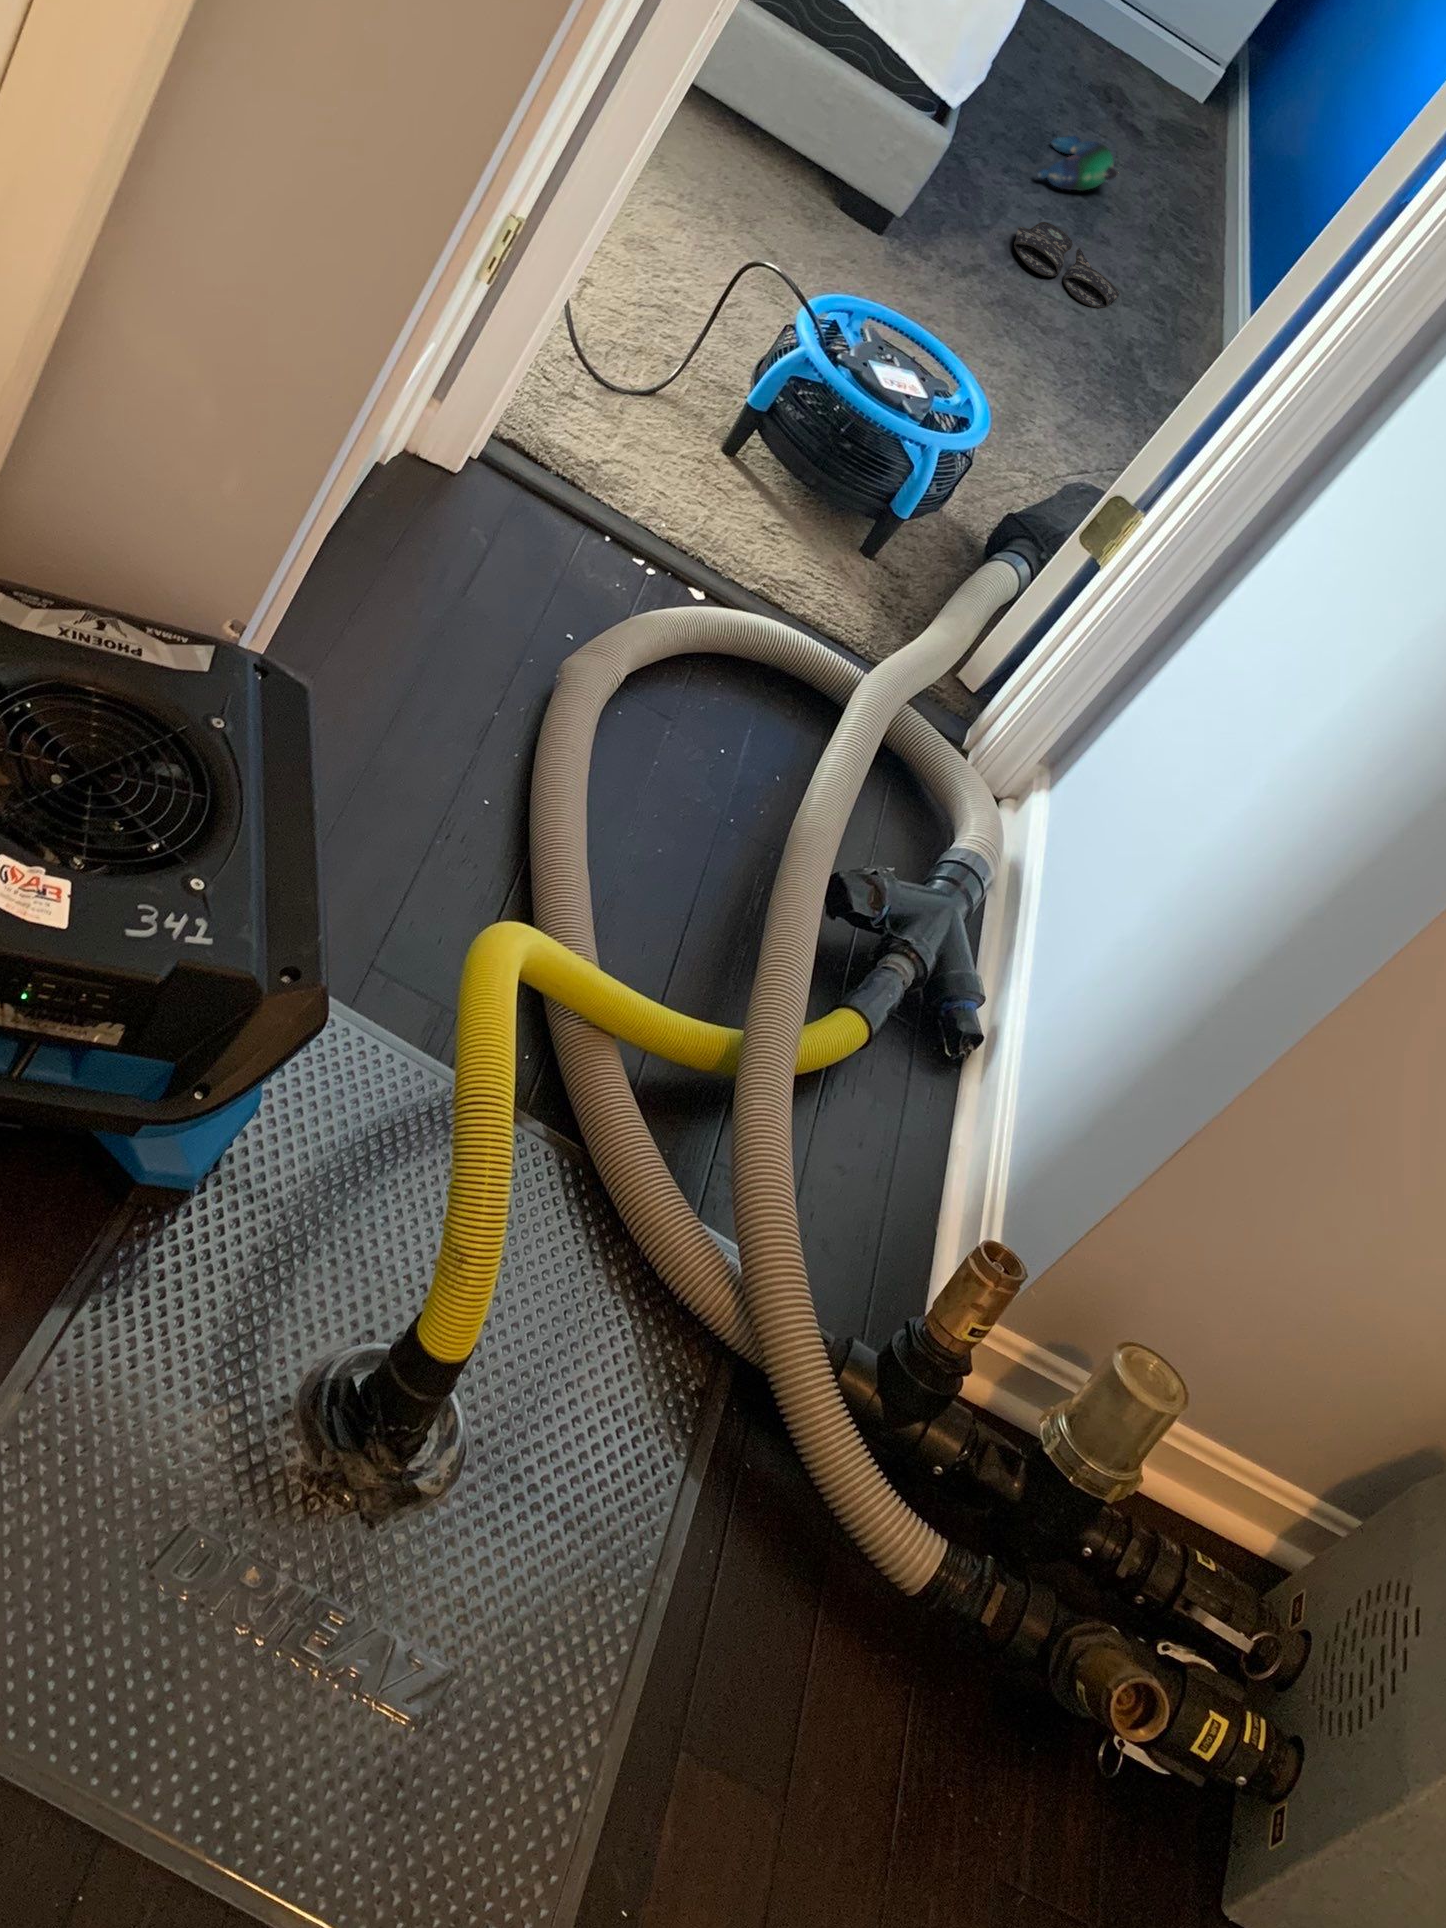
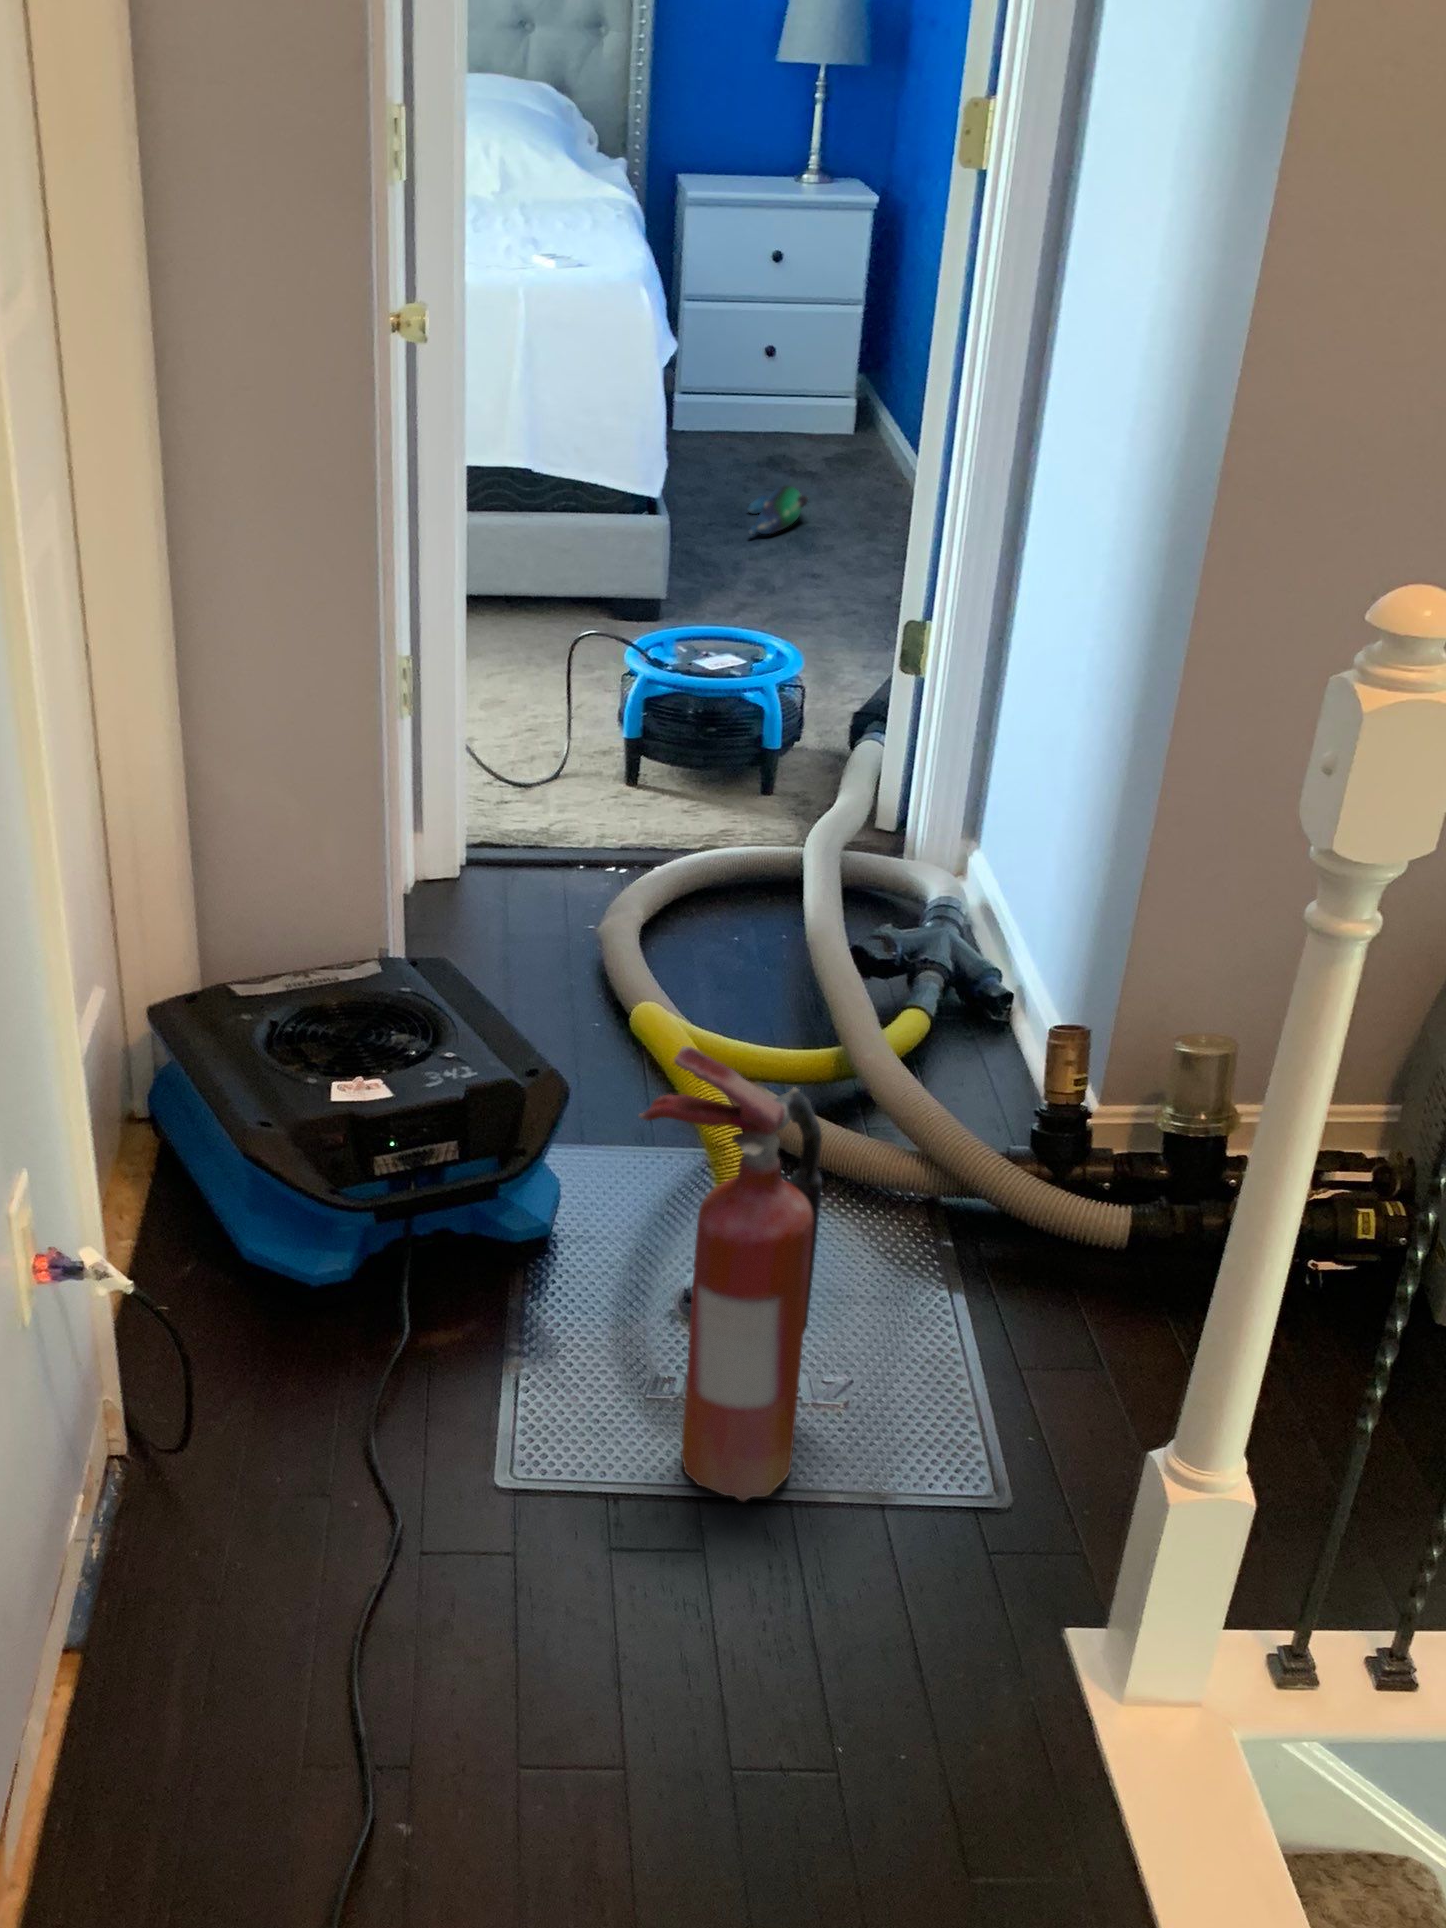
slippers: present [1014,222,1120,308] -> none [755,558,856,591]
fire extinguisher: none [123,1311,546,1851] -> present [639,1046,822,1501]

